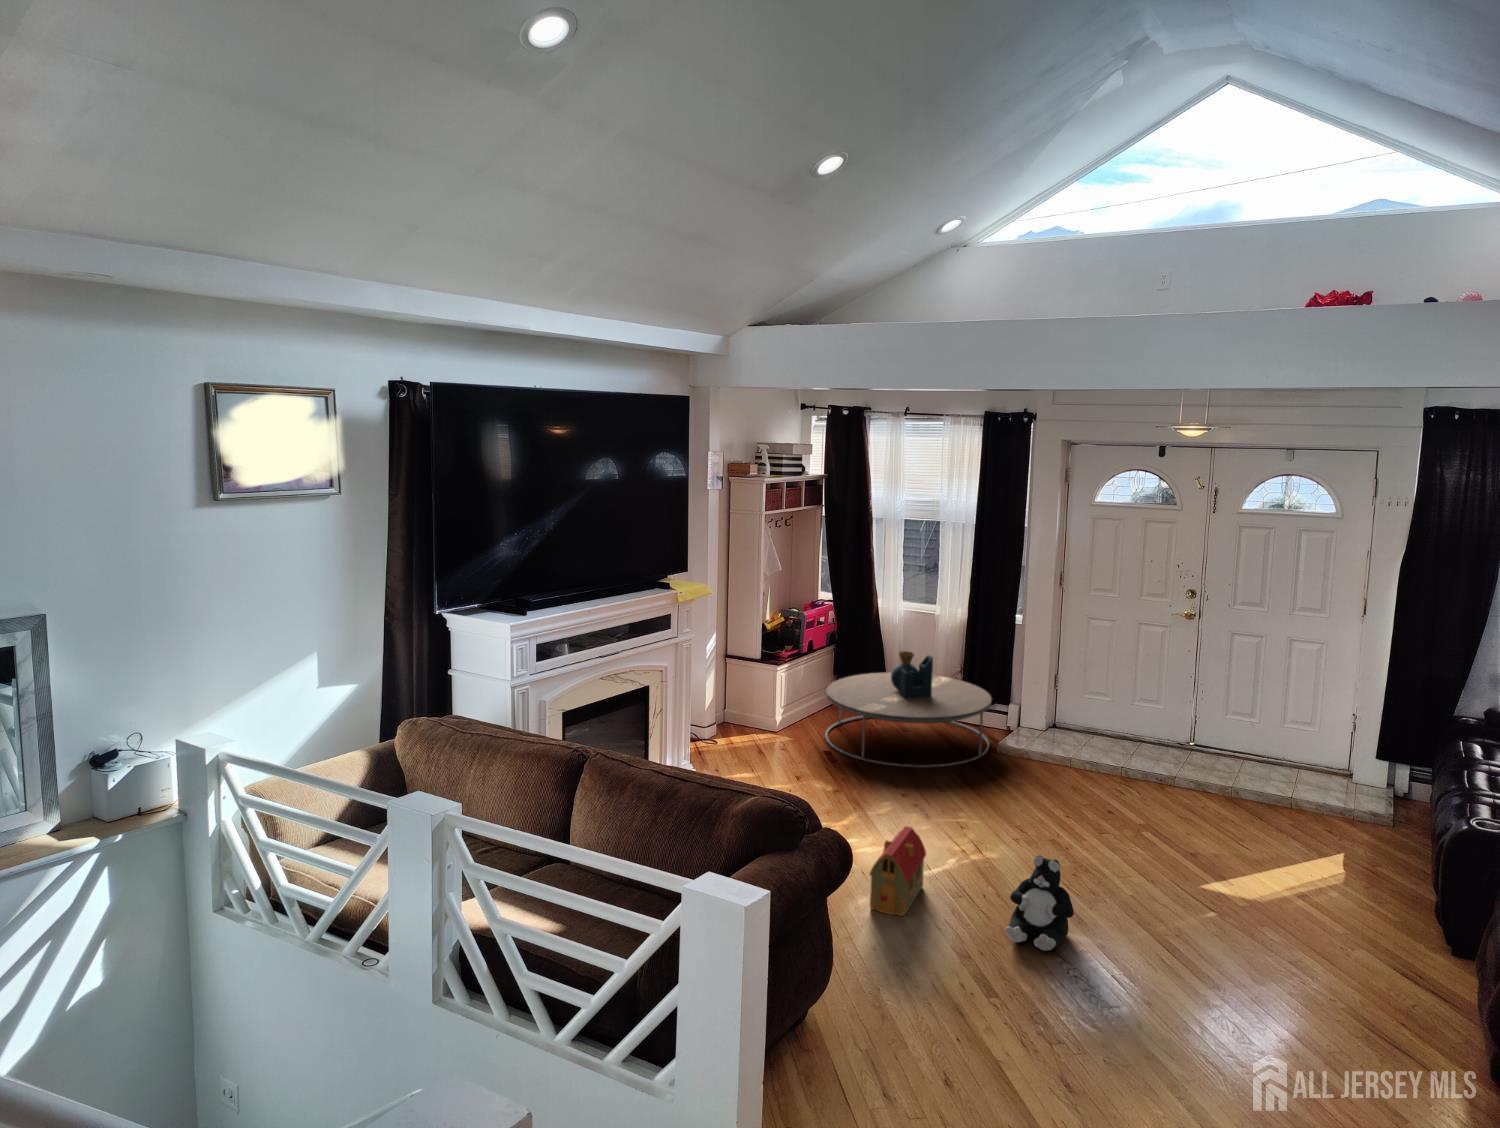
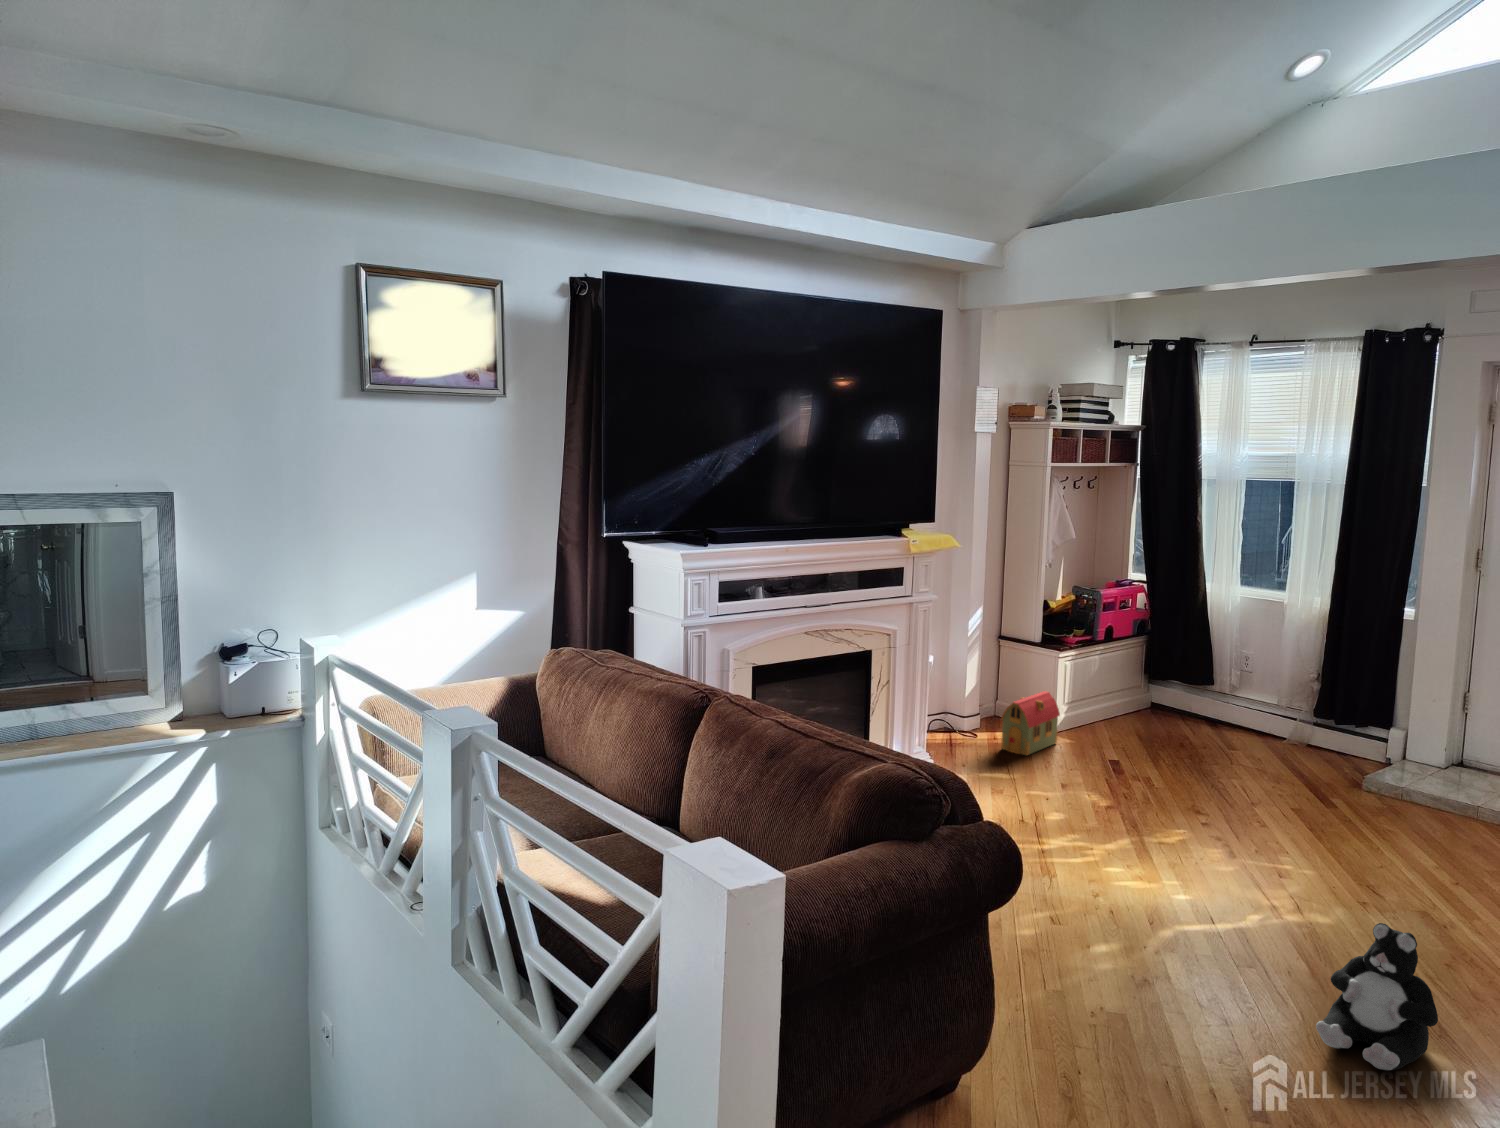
coffee table: present [825,651,992,767] -> none [1120,645,1358,797]
toy house: present [870,827,926,916] -> present [1001,691,1060,755]

